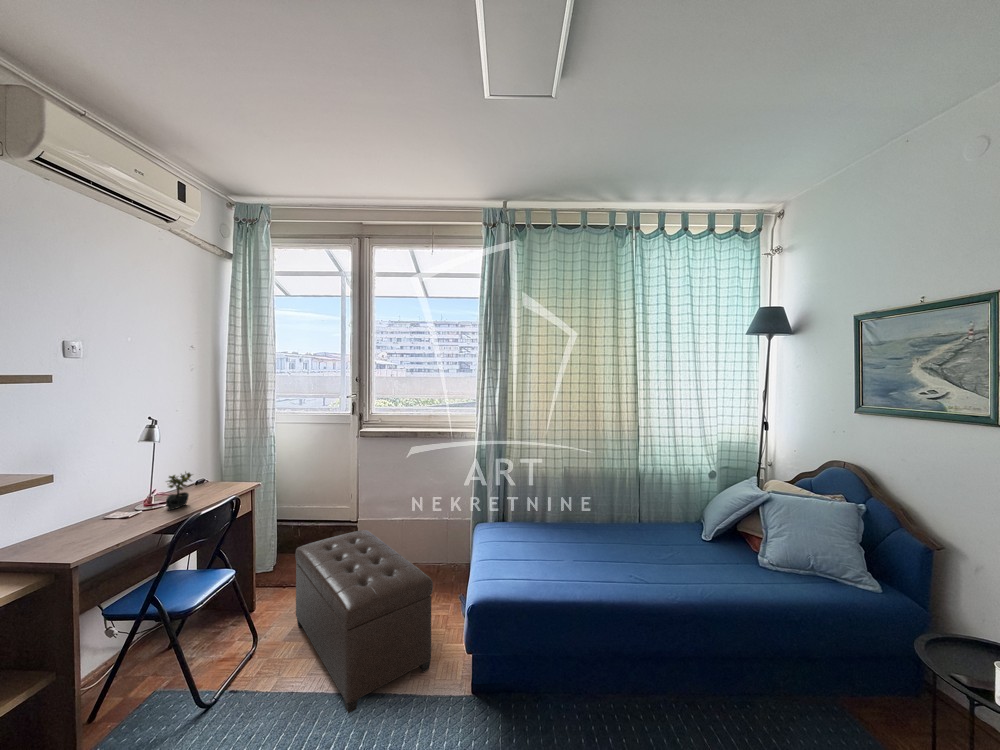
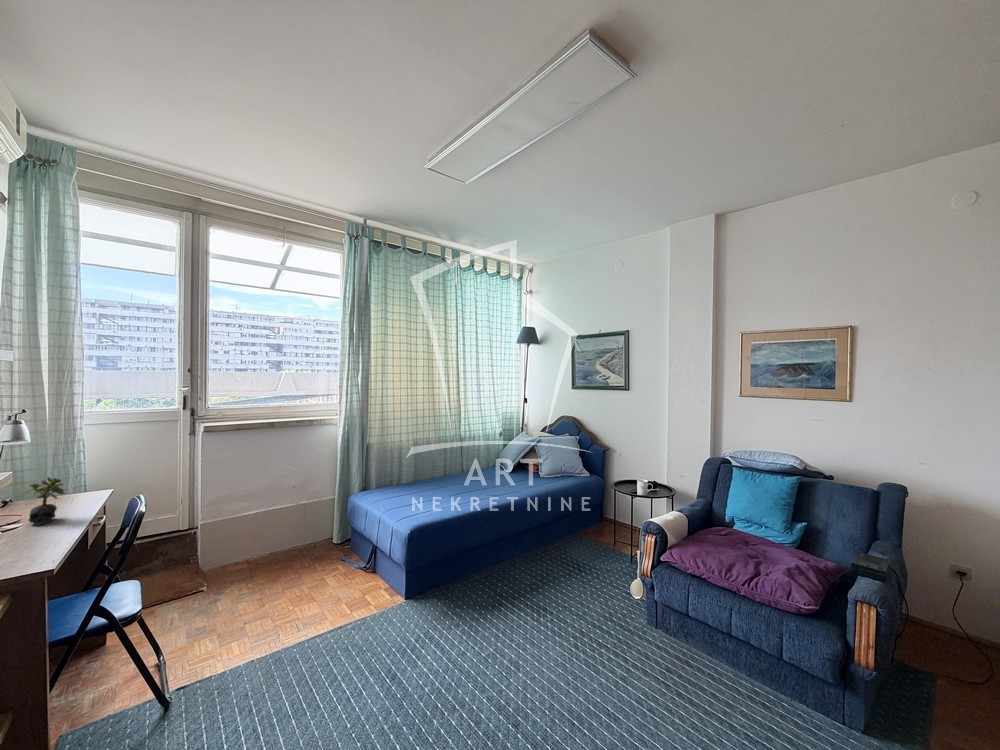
ottoman: present [295,530,433,713] -> none [191,518,368,640]

